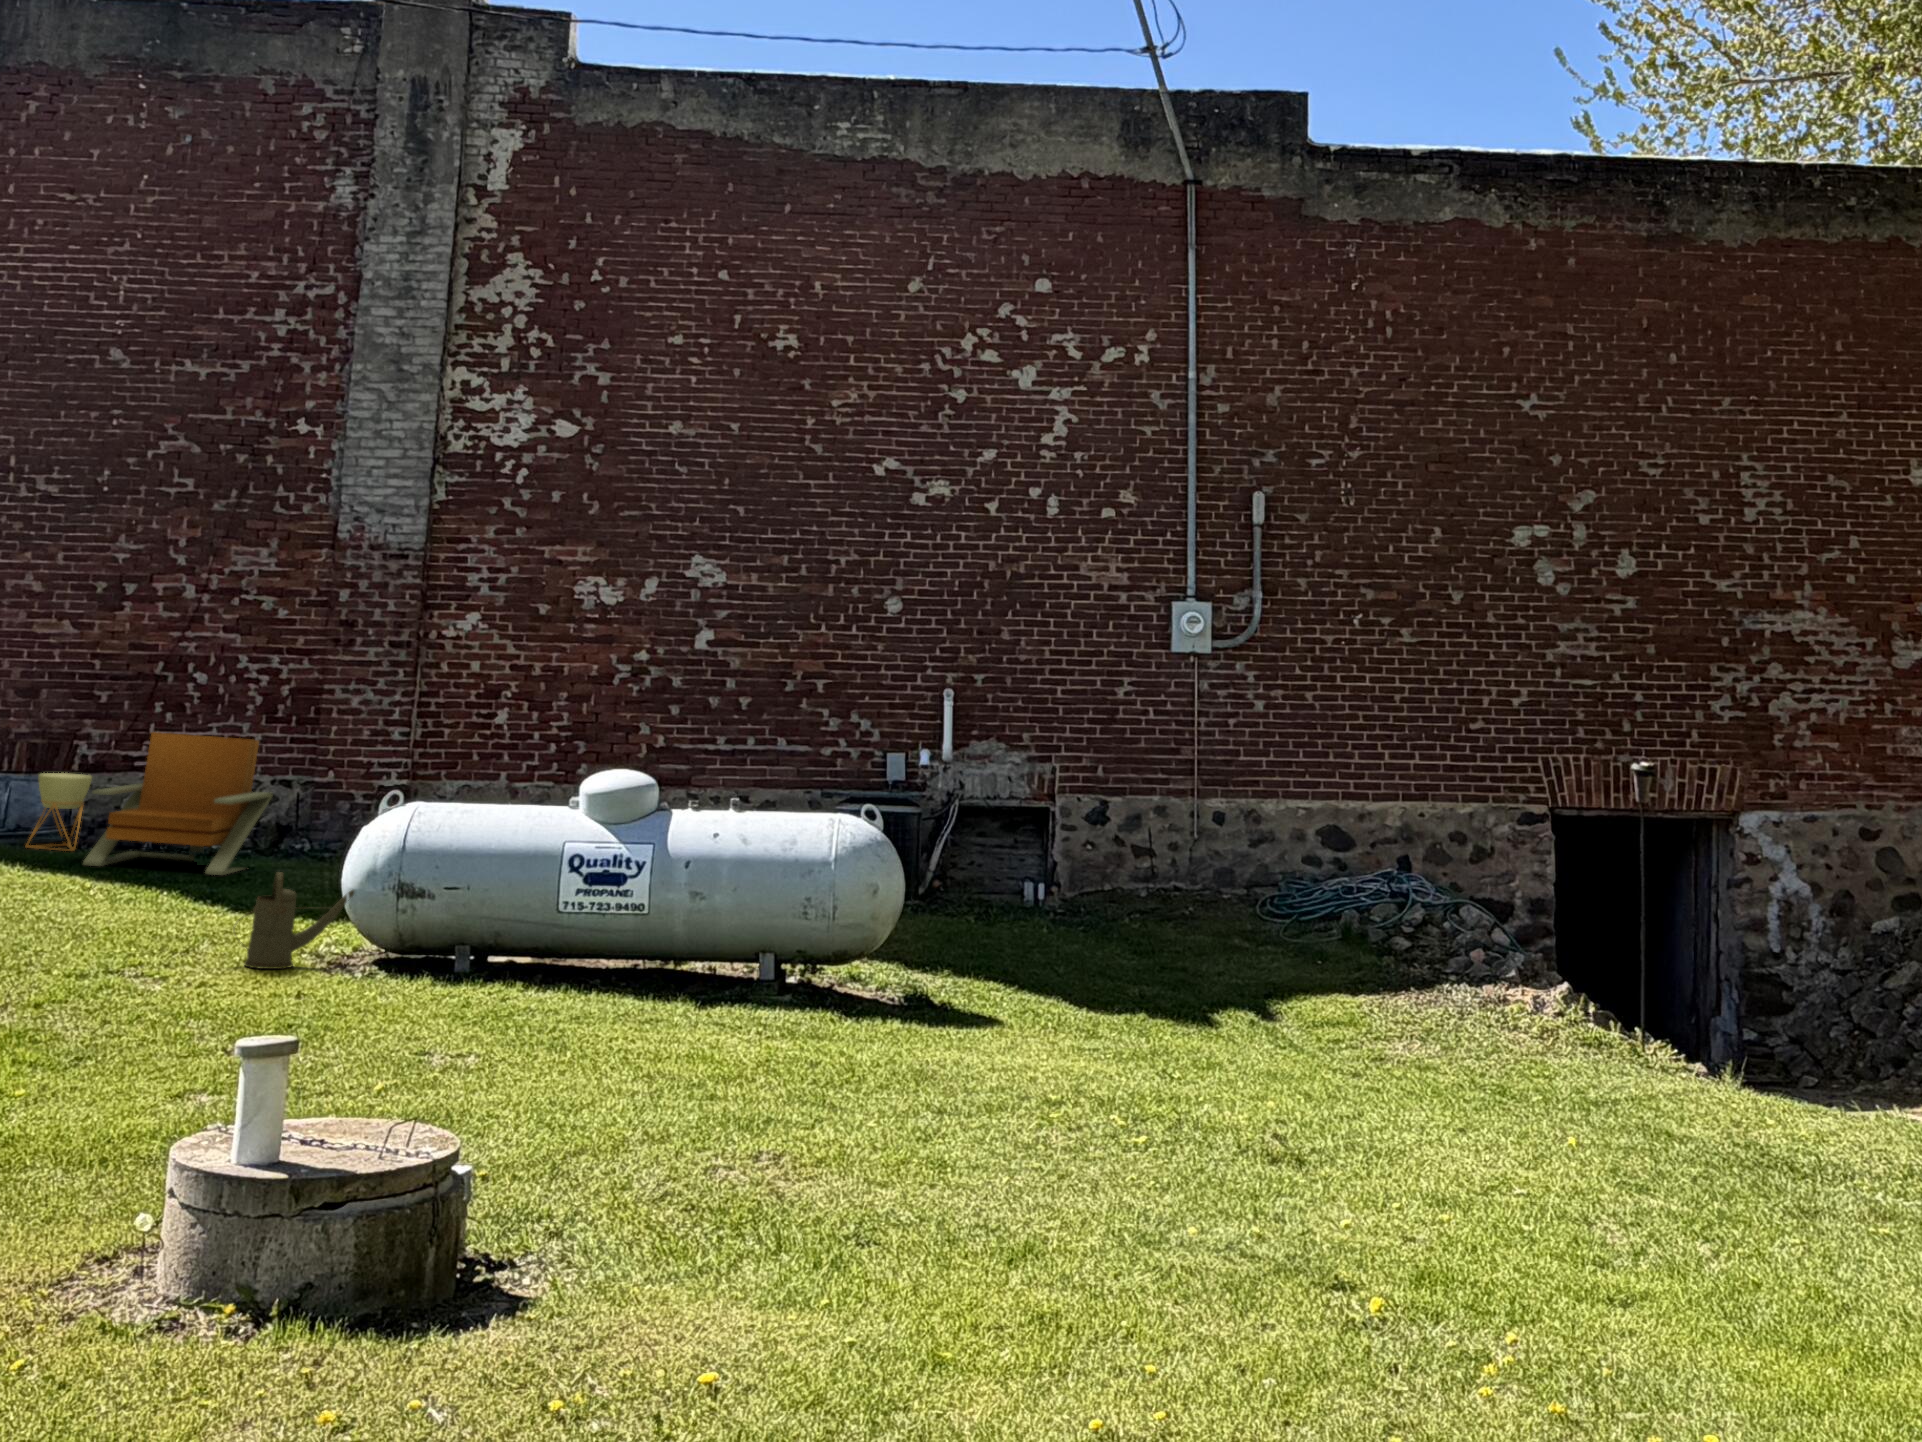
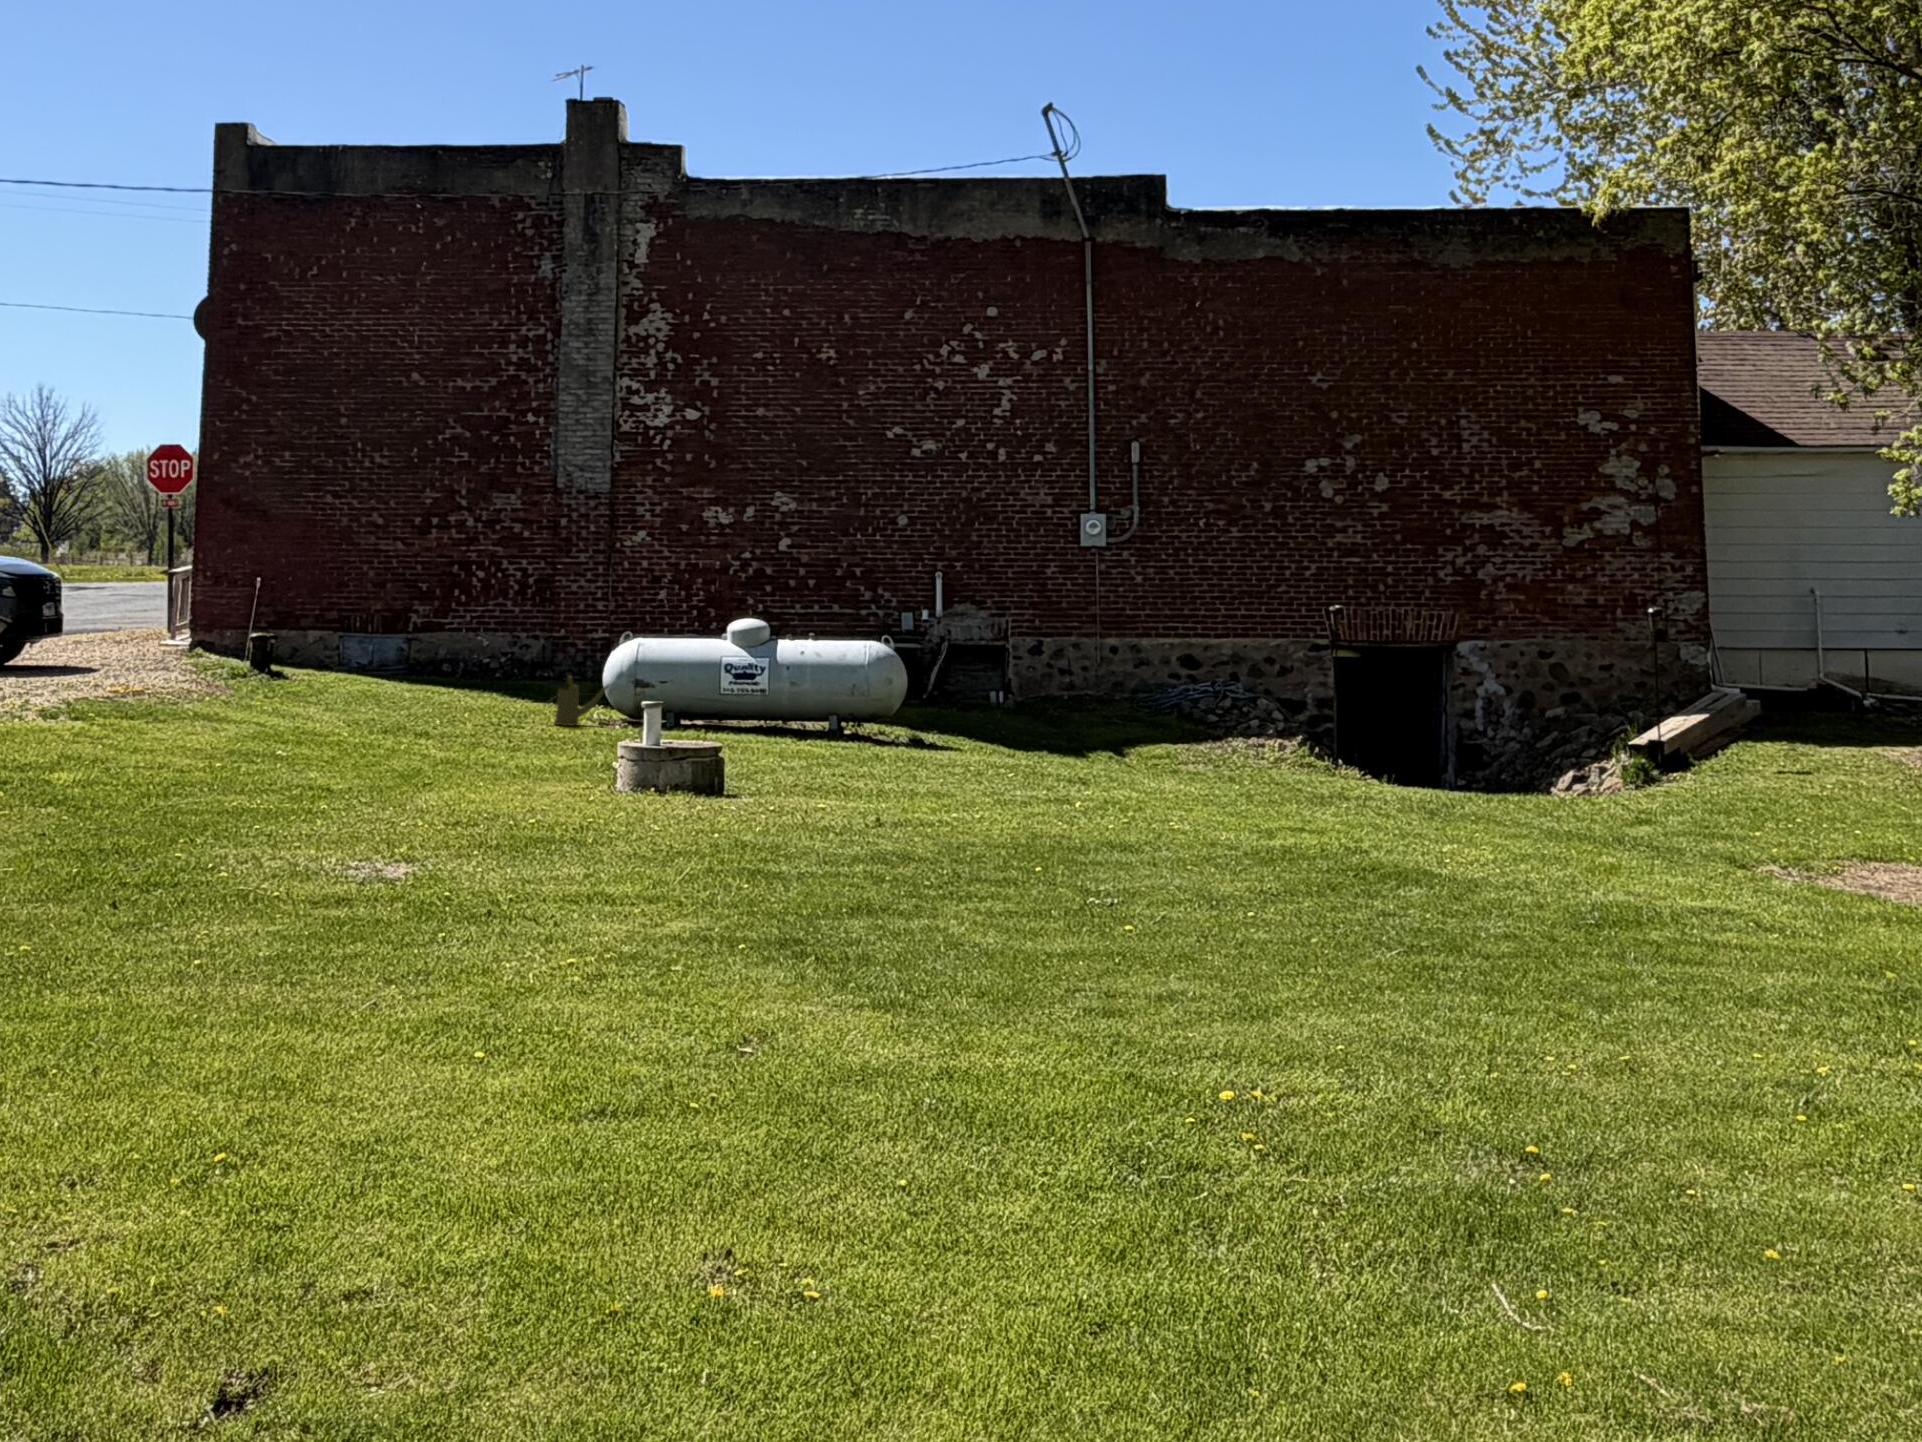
lounge chair: present [83,732,273,875] -> none [427,606,529,689]
planter: present [26,773,92,851] -> none [386,632,421,678]

